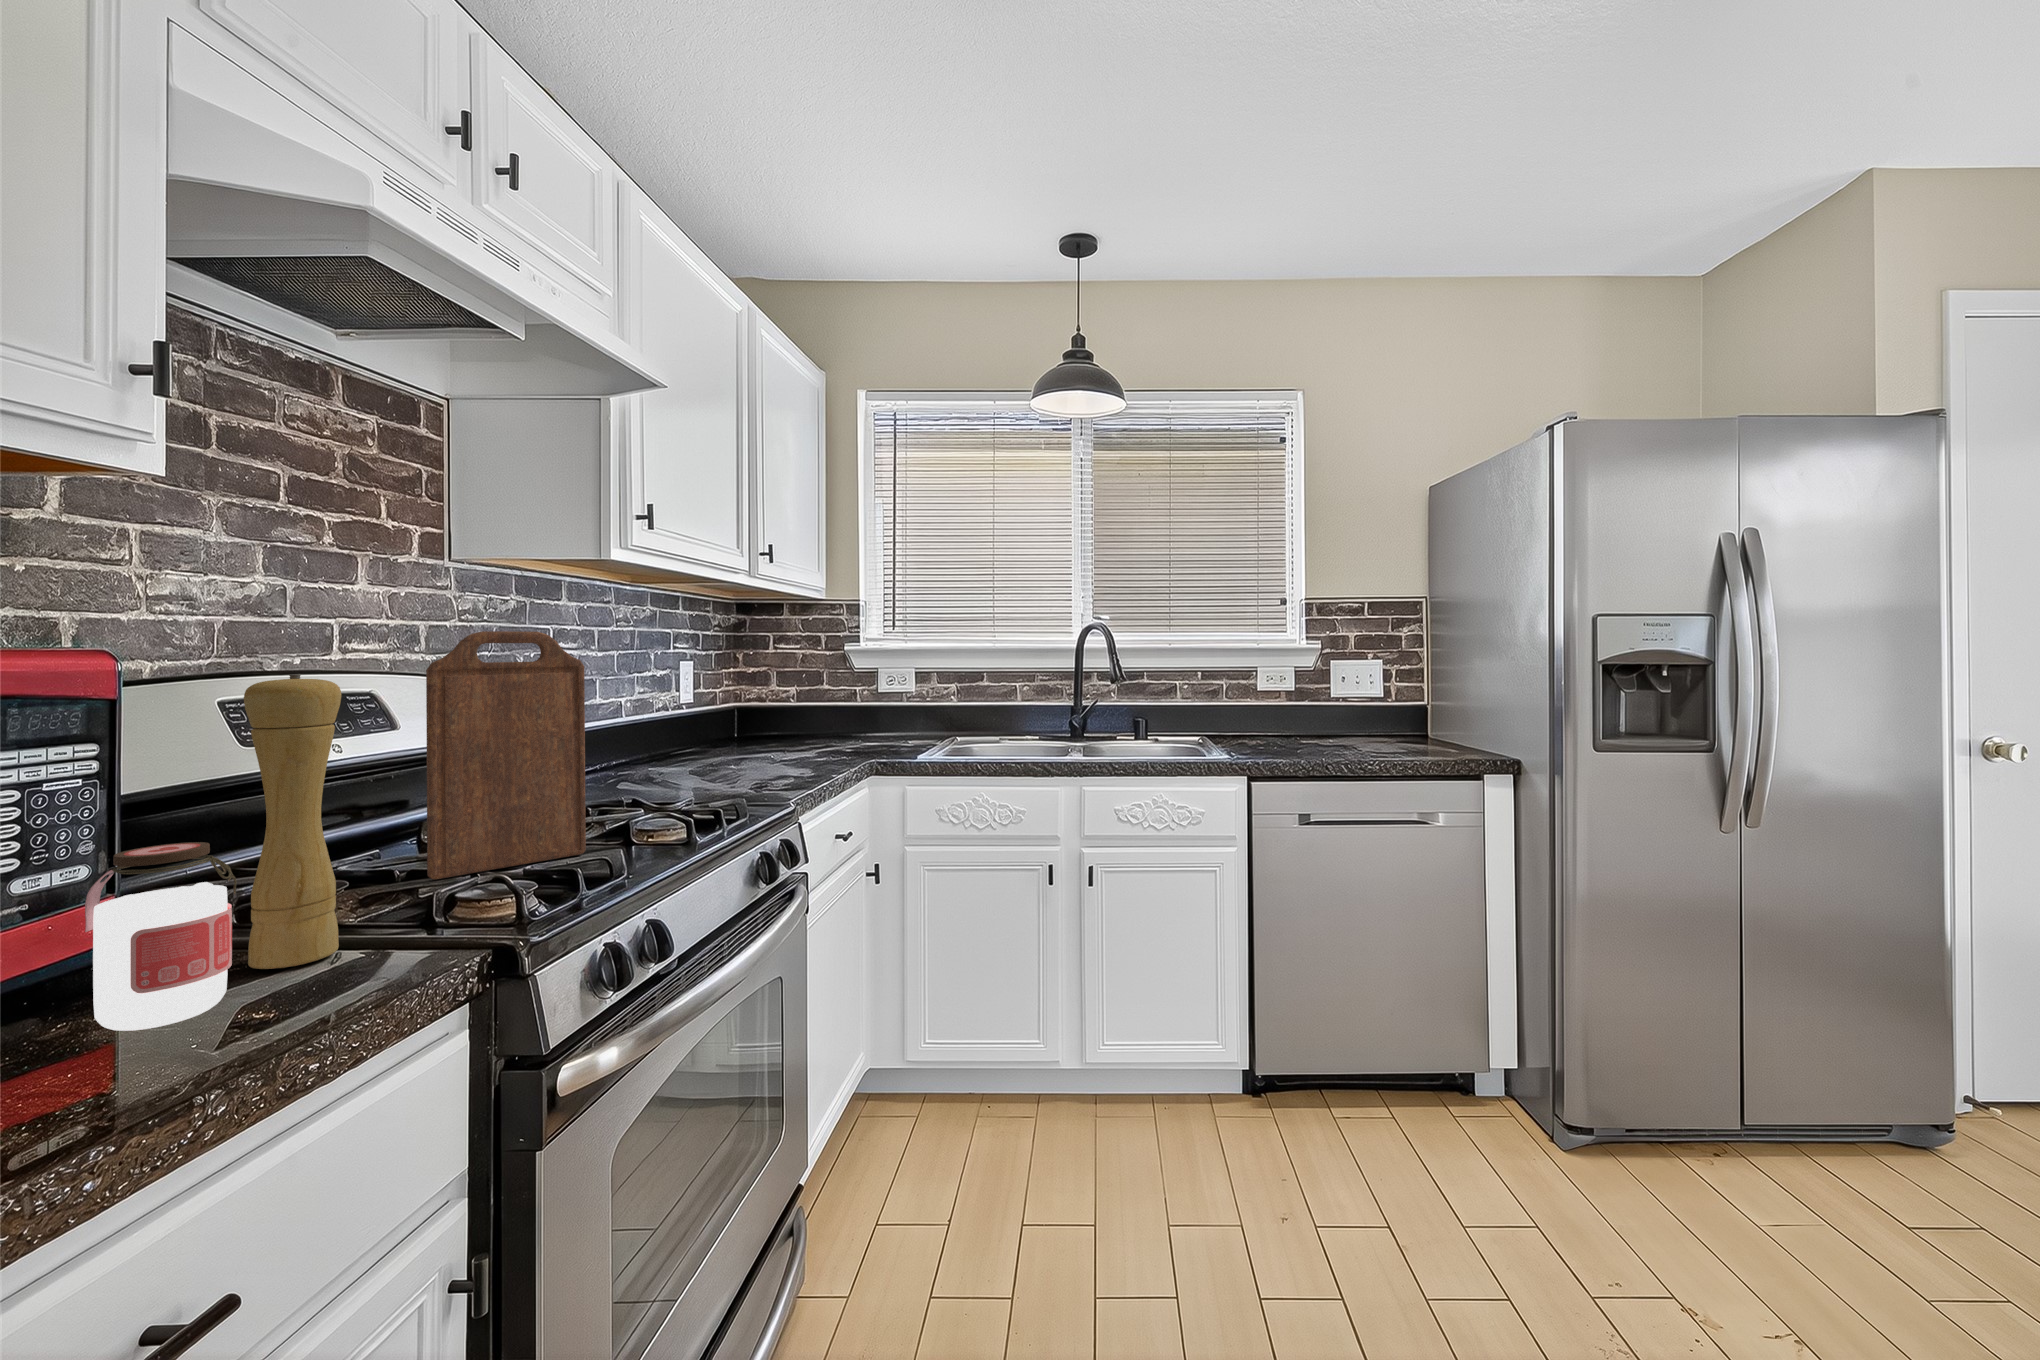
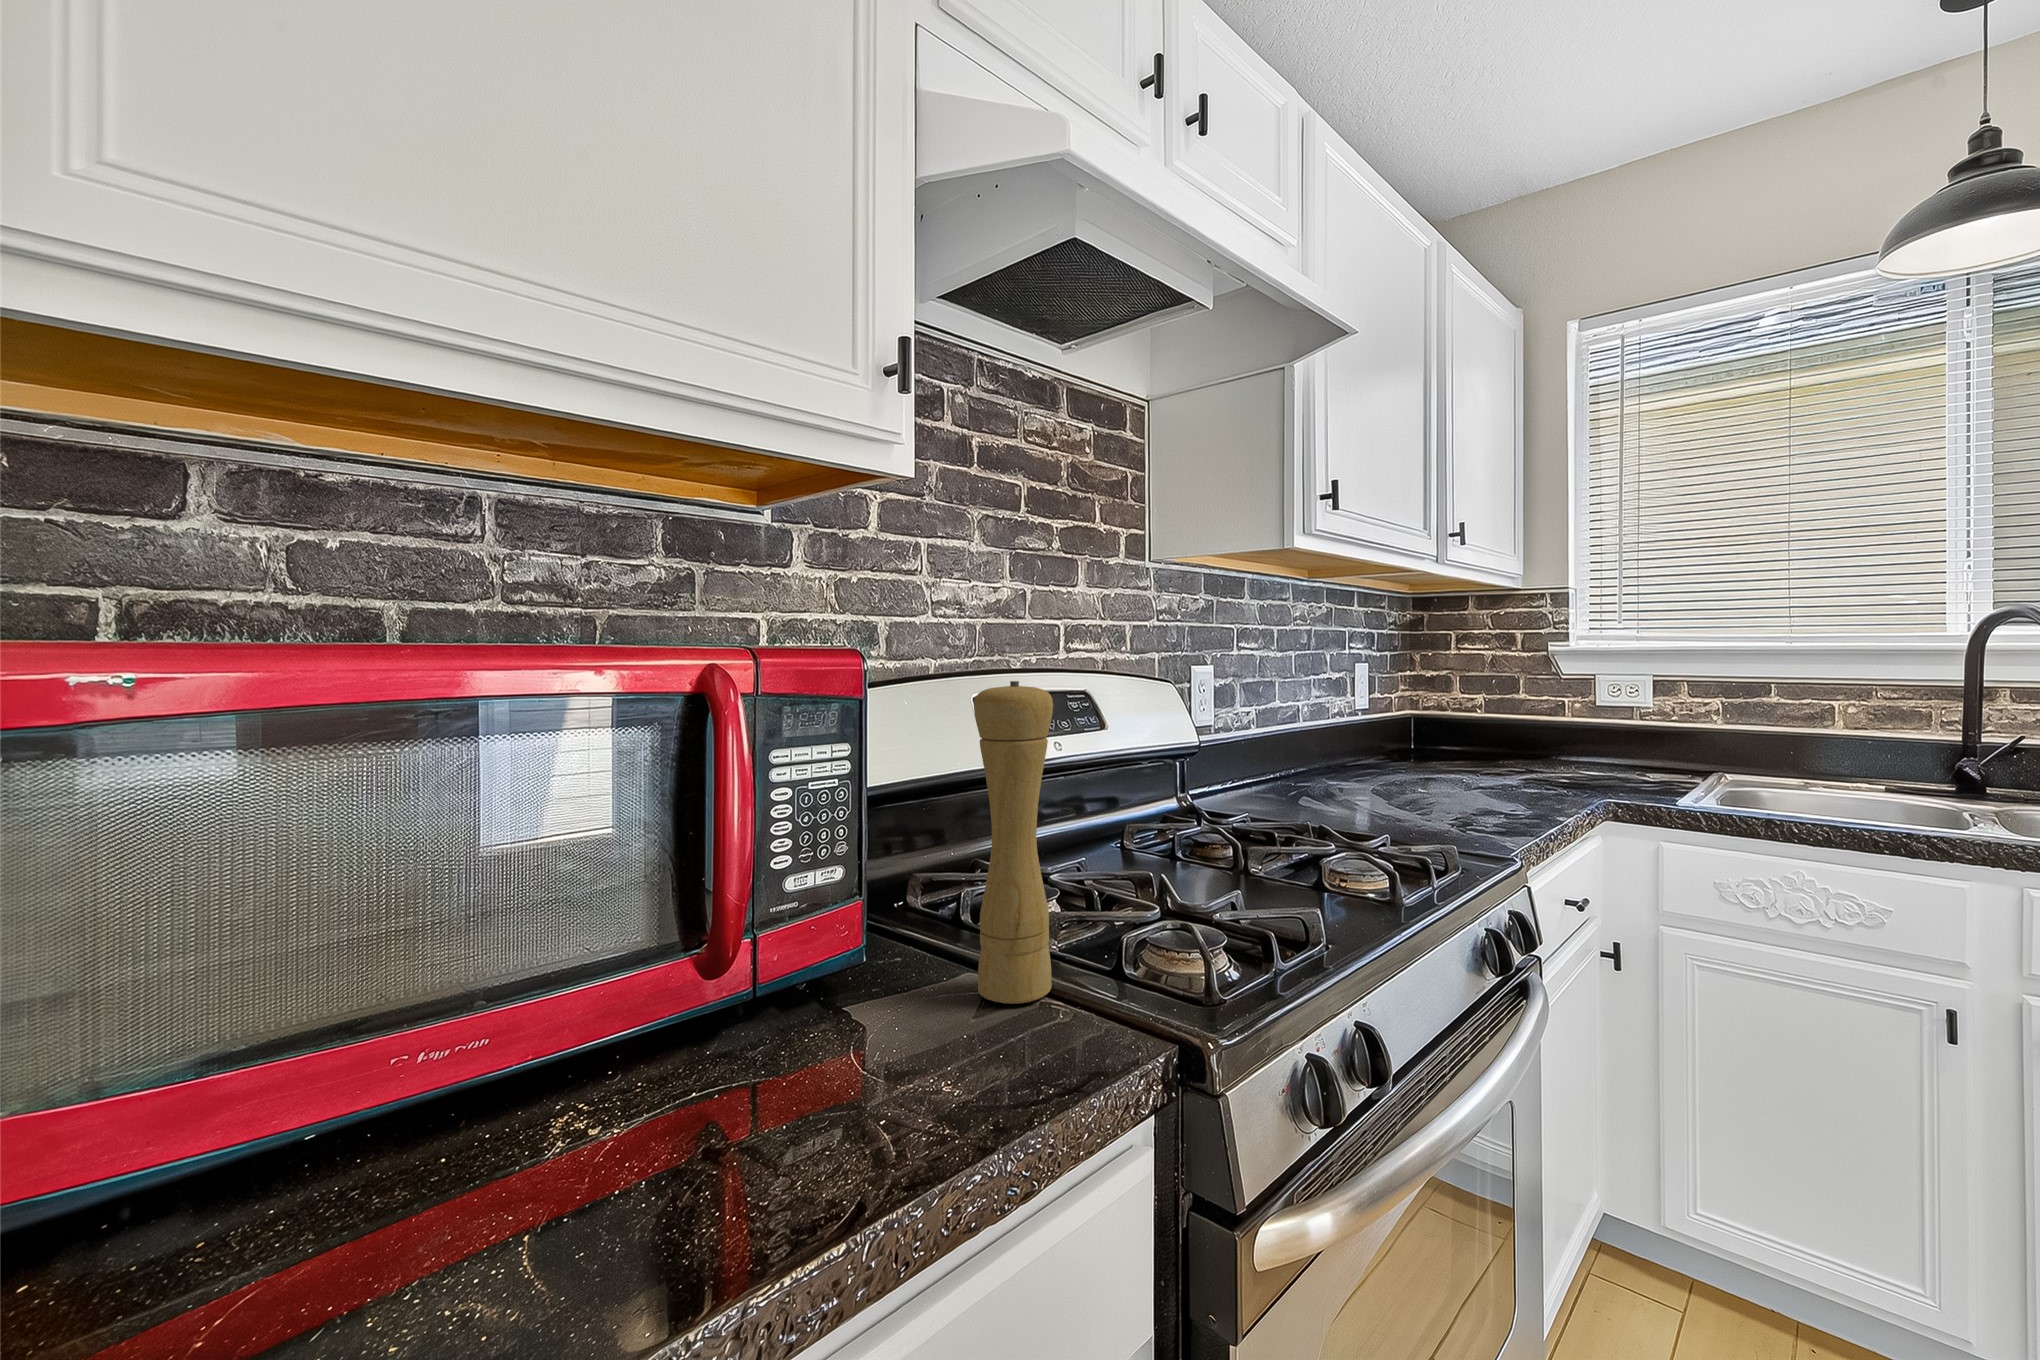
cutting board: present [426,631,586,879] -> none [1130,632,1283,903]
jar: present [85,842,237,1031] -> none [849,861,960,1067]

